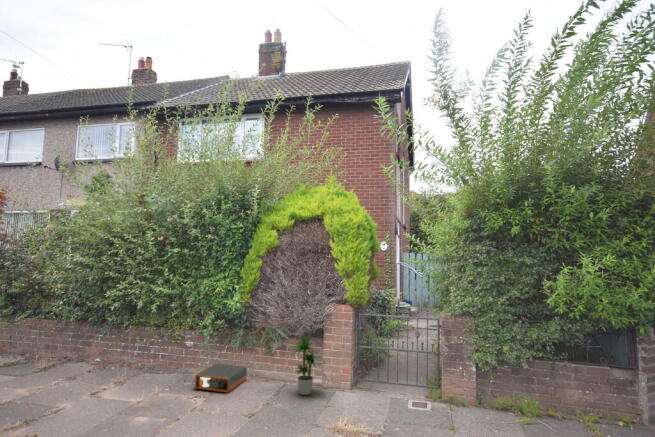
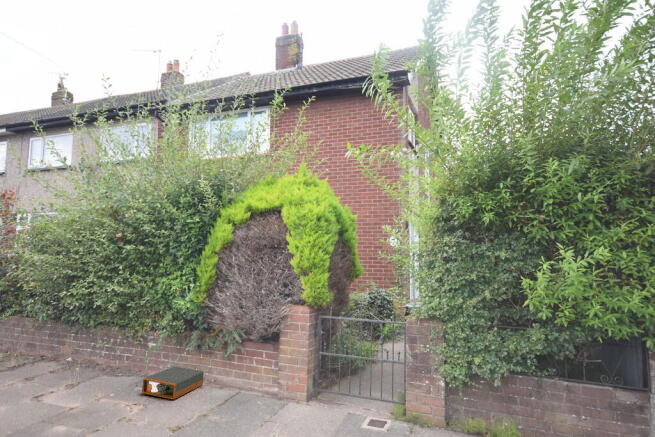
potted plant: present [293,333,321,395] -> none [237,334,279,406]

